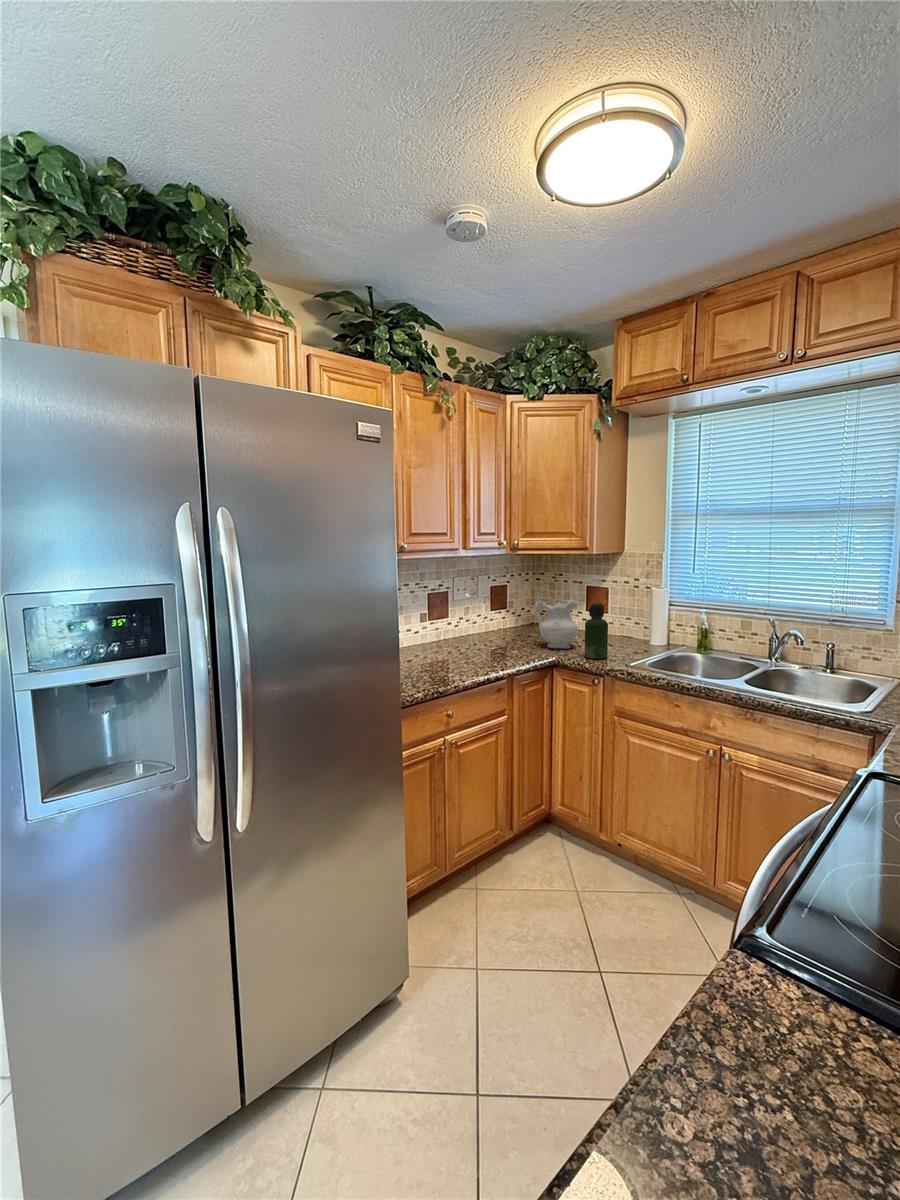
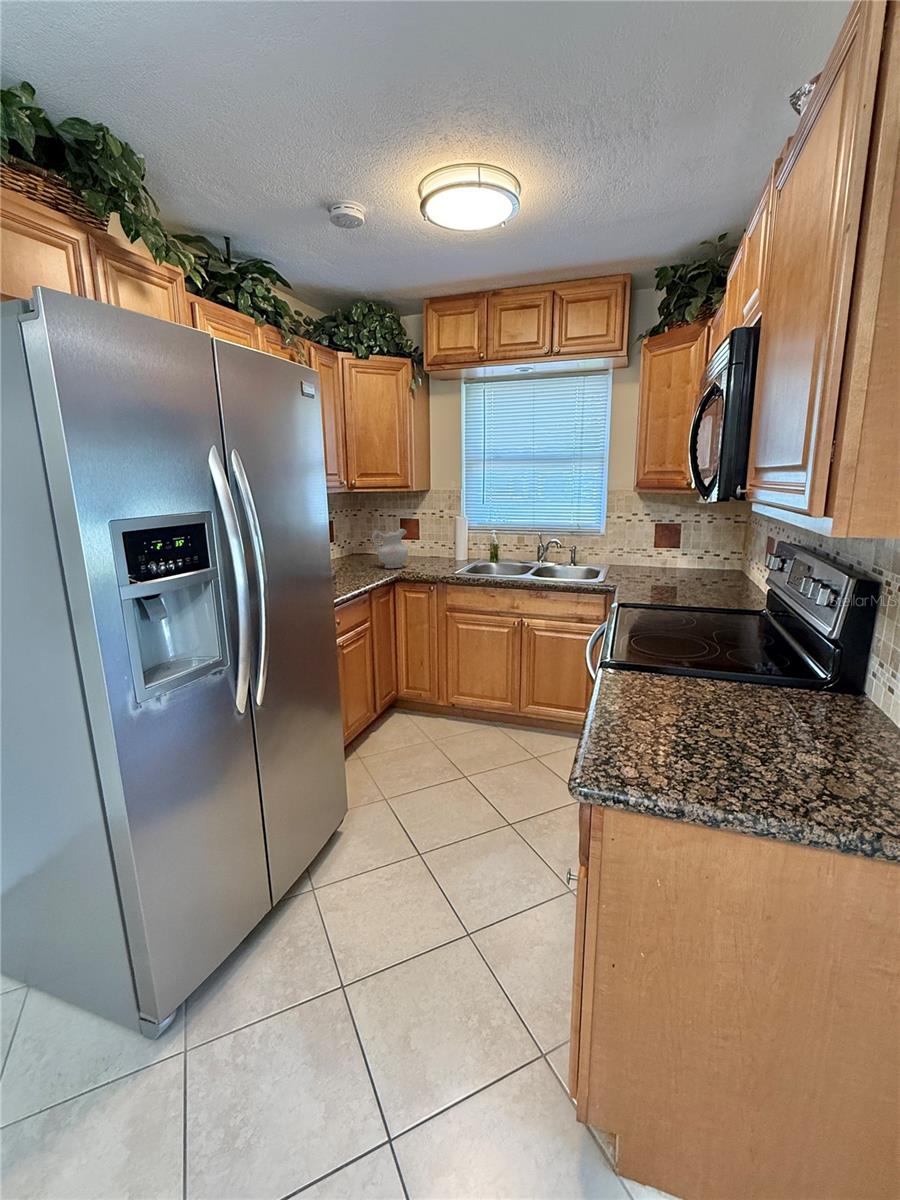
bottle: present [585,604,608,659] -> none [418,530,436,572]

